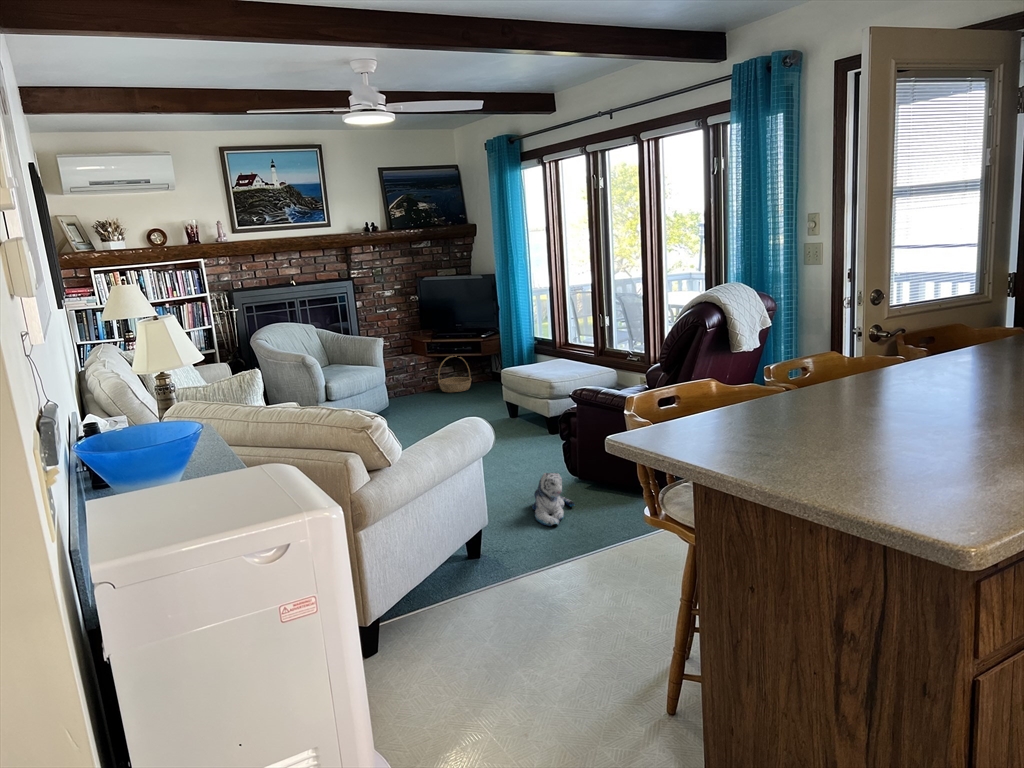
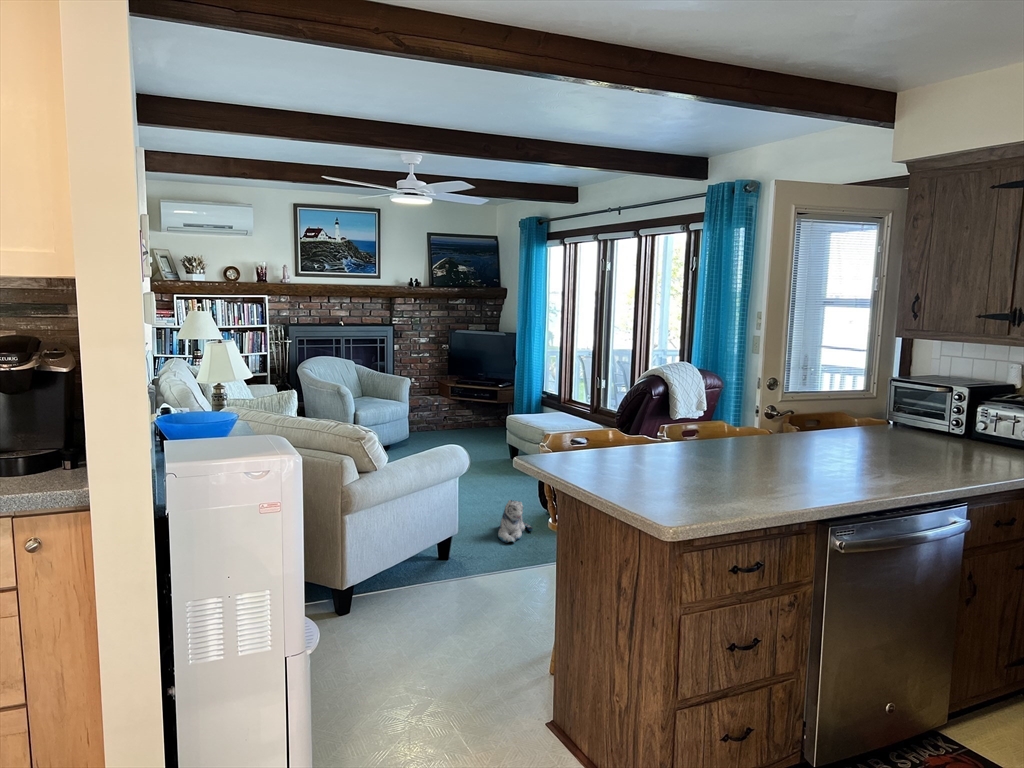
basket: present [438,356,472,393] -> none [456,401,487,434]

